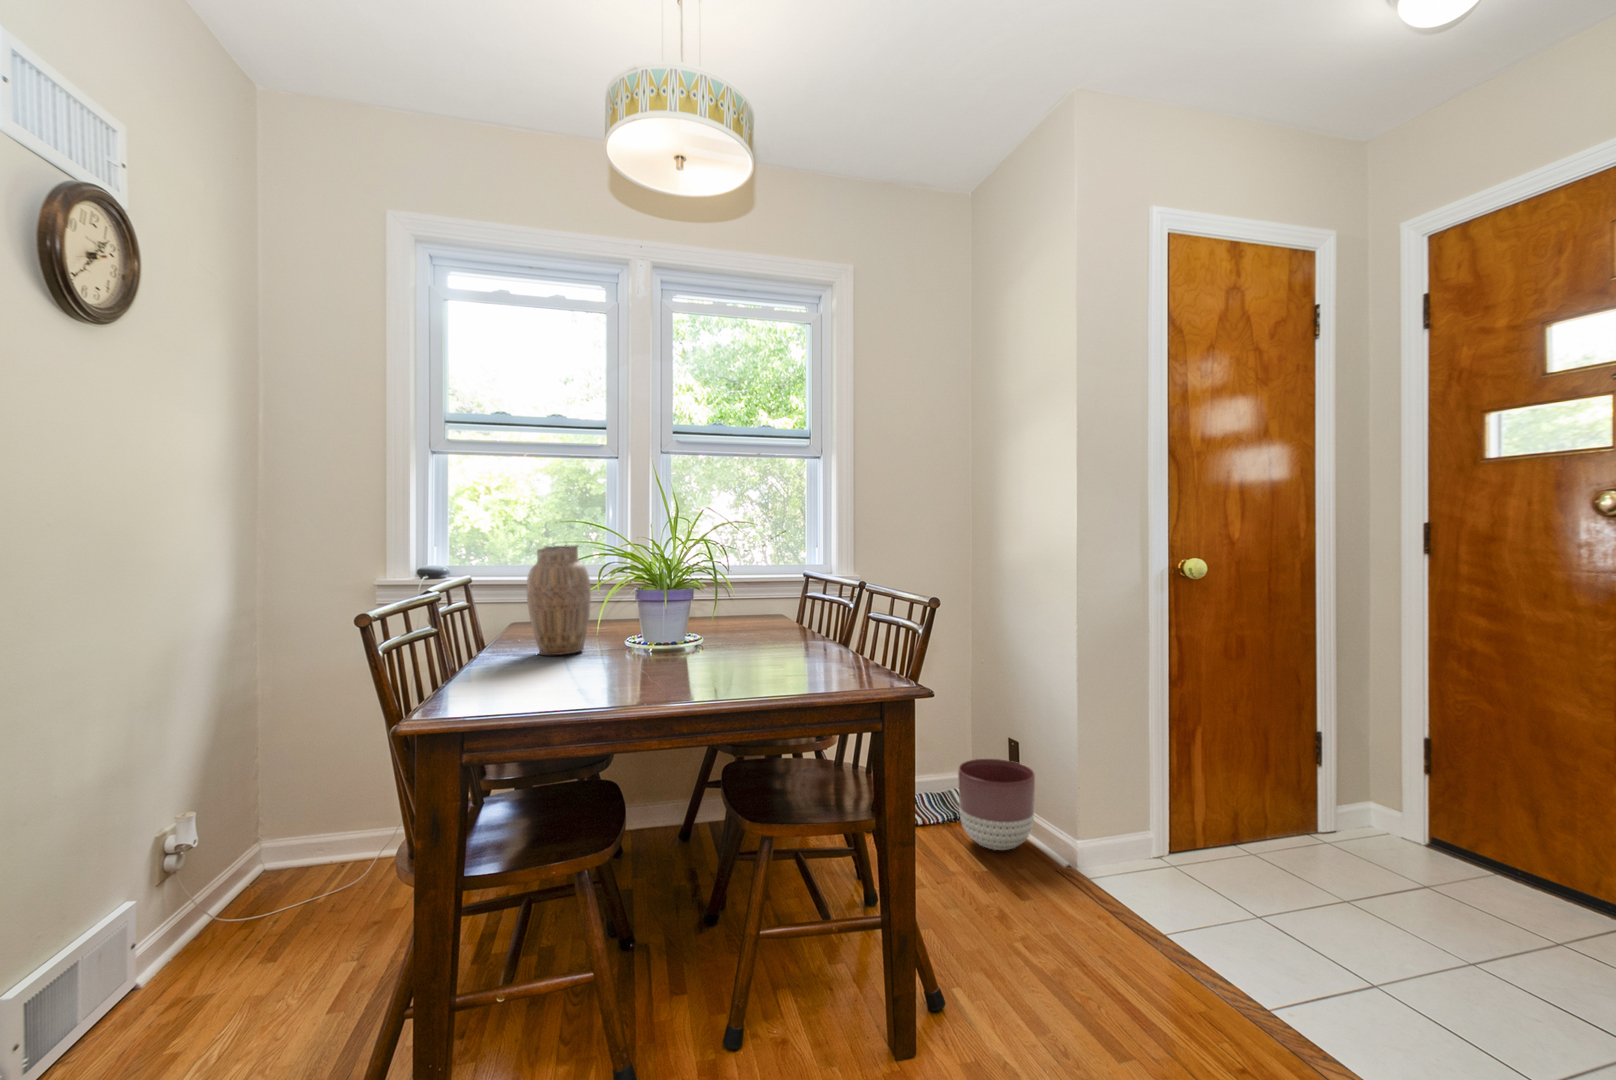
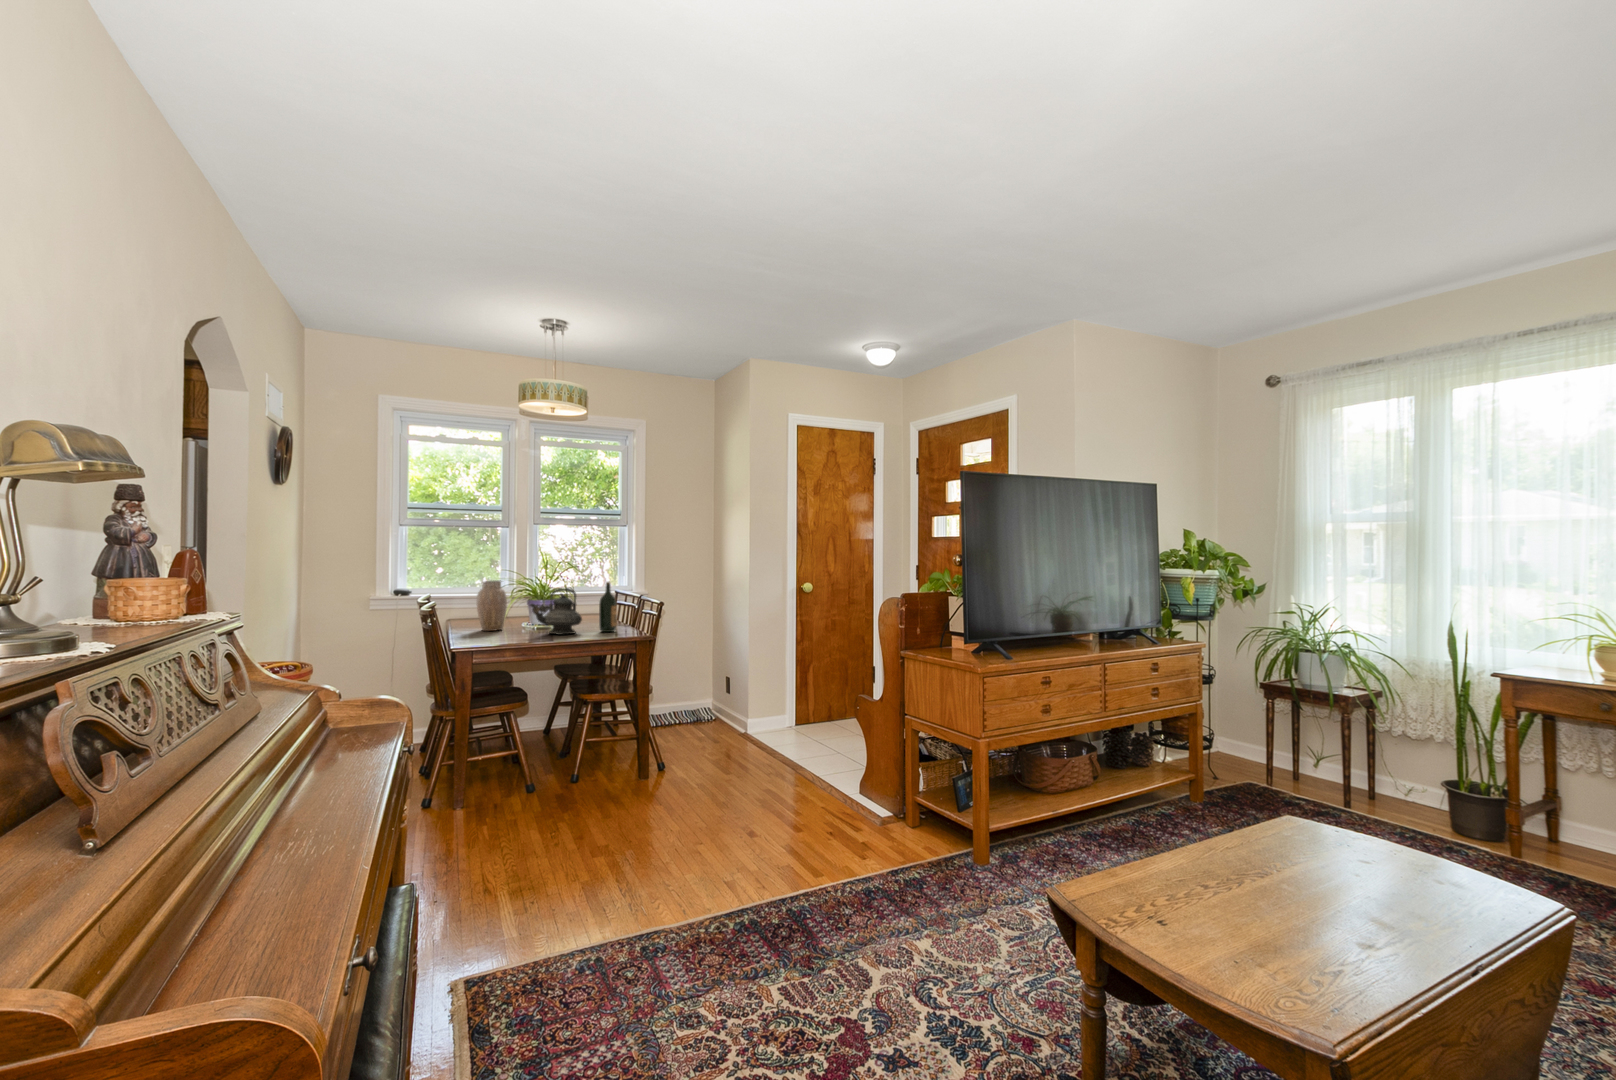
wine bottle: none [786,547,825,665] -> present [599,582,617,632]
teapot: none [628,559,749,672] -> present [531,588,582,635]
planter: present [958,759,1035,850] -> none [694,687,731,730]

